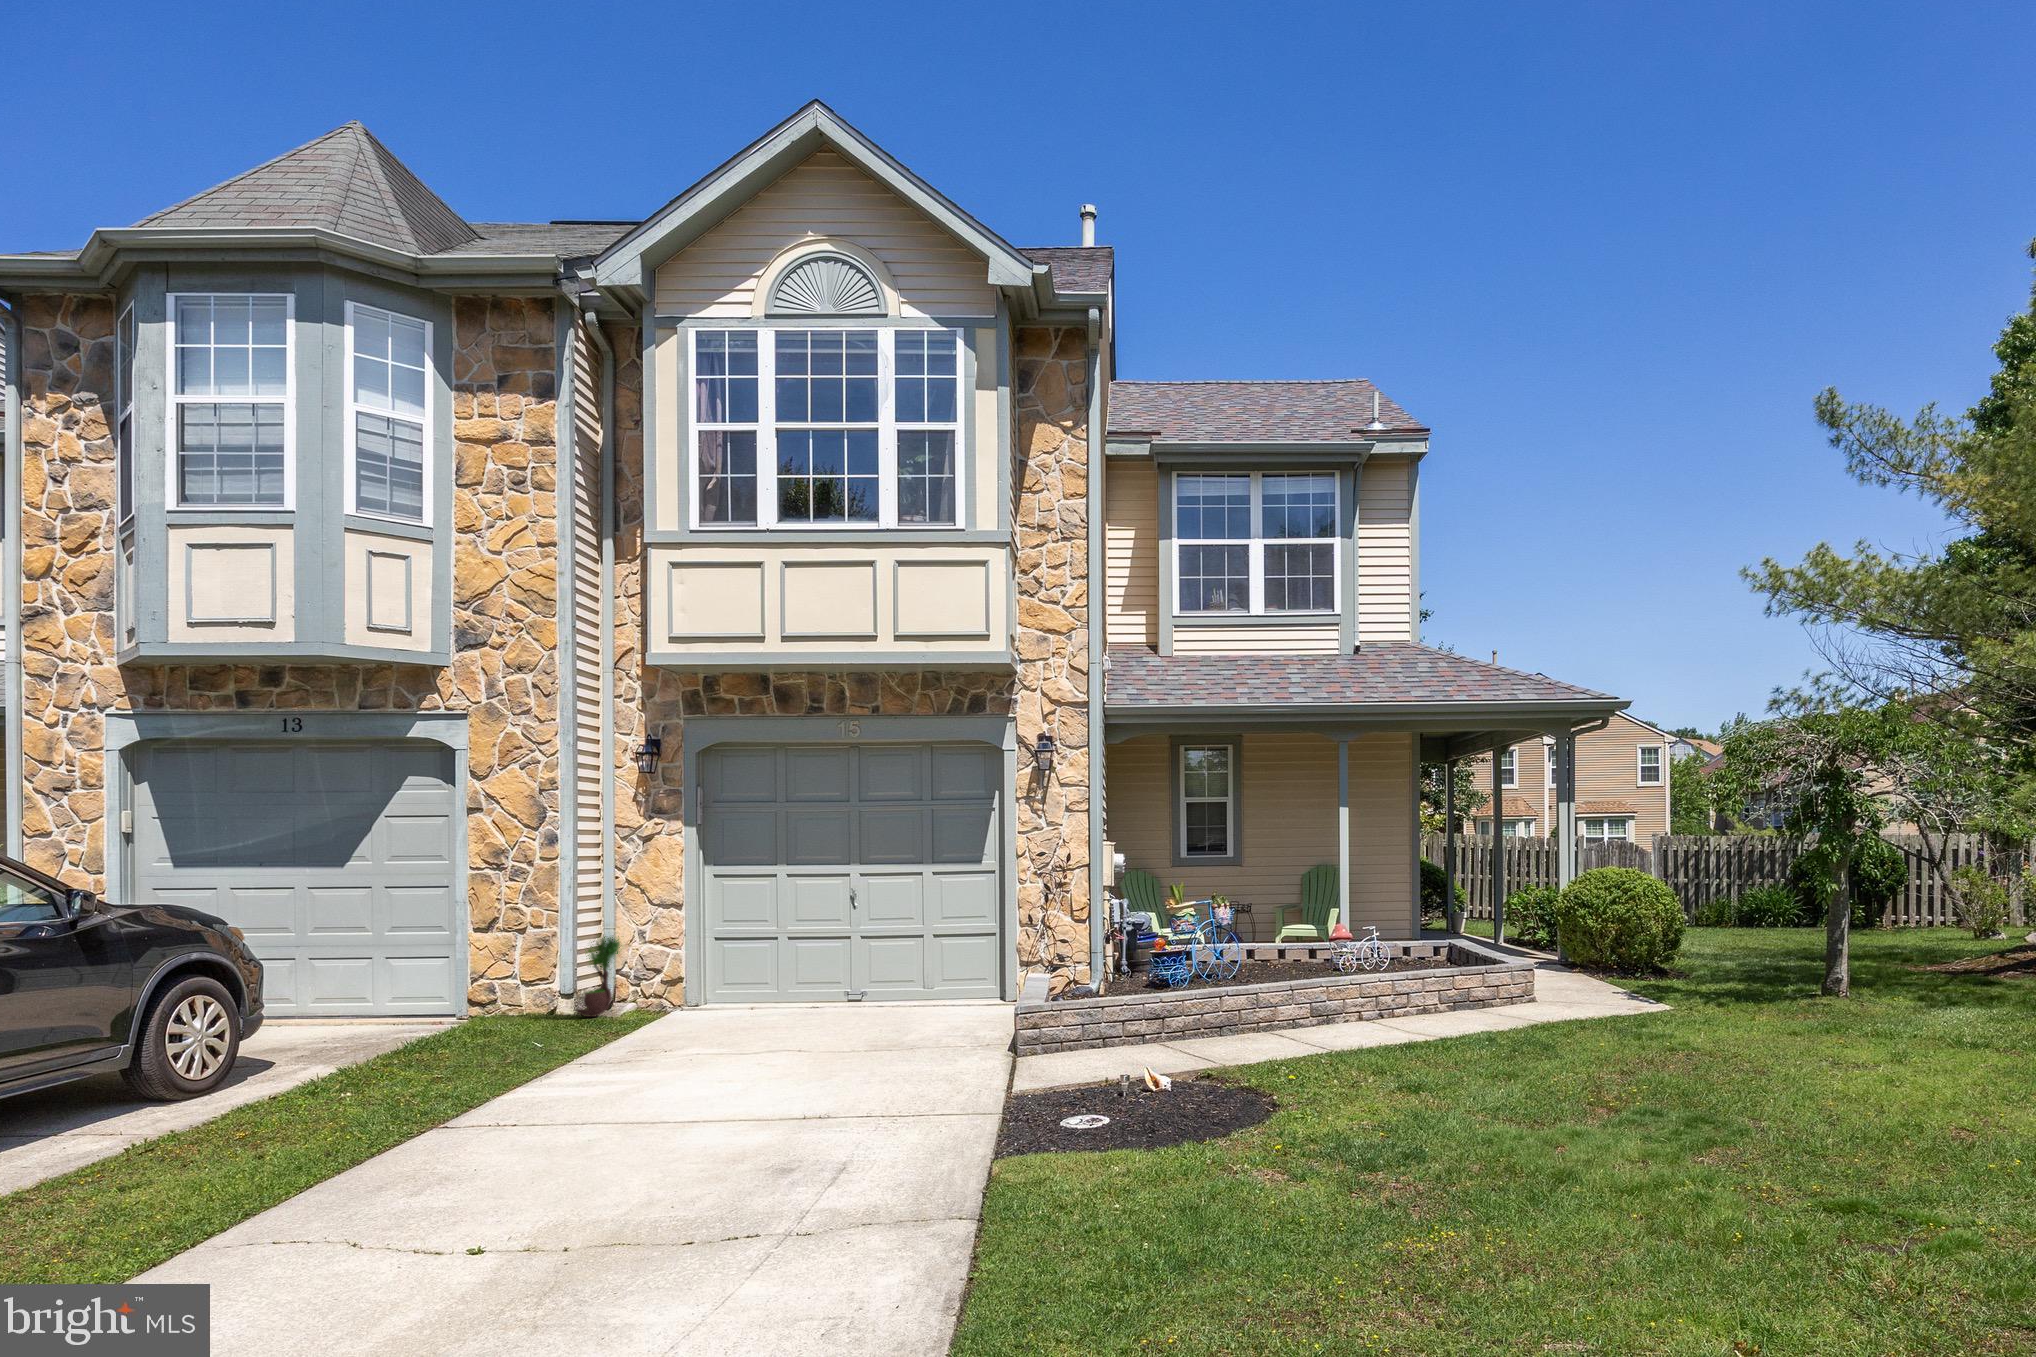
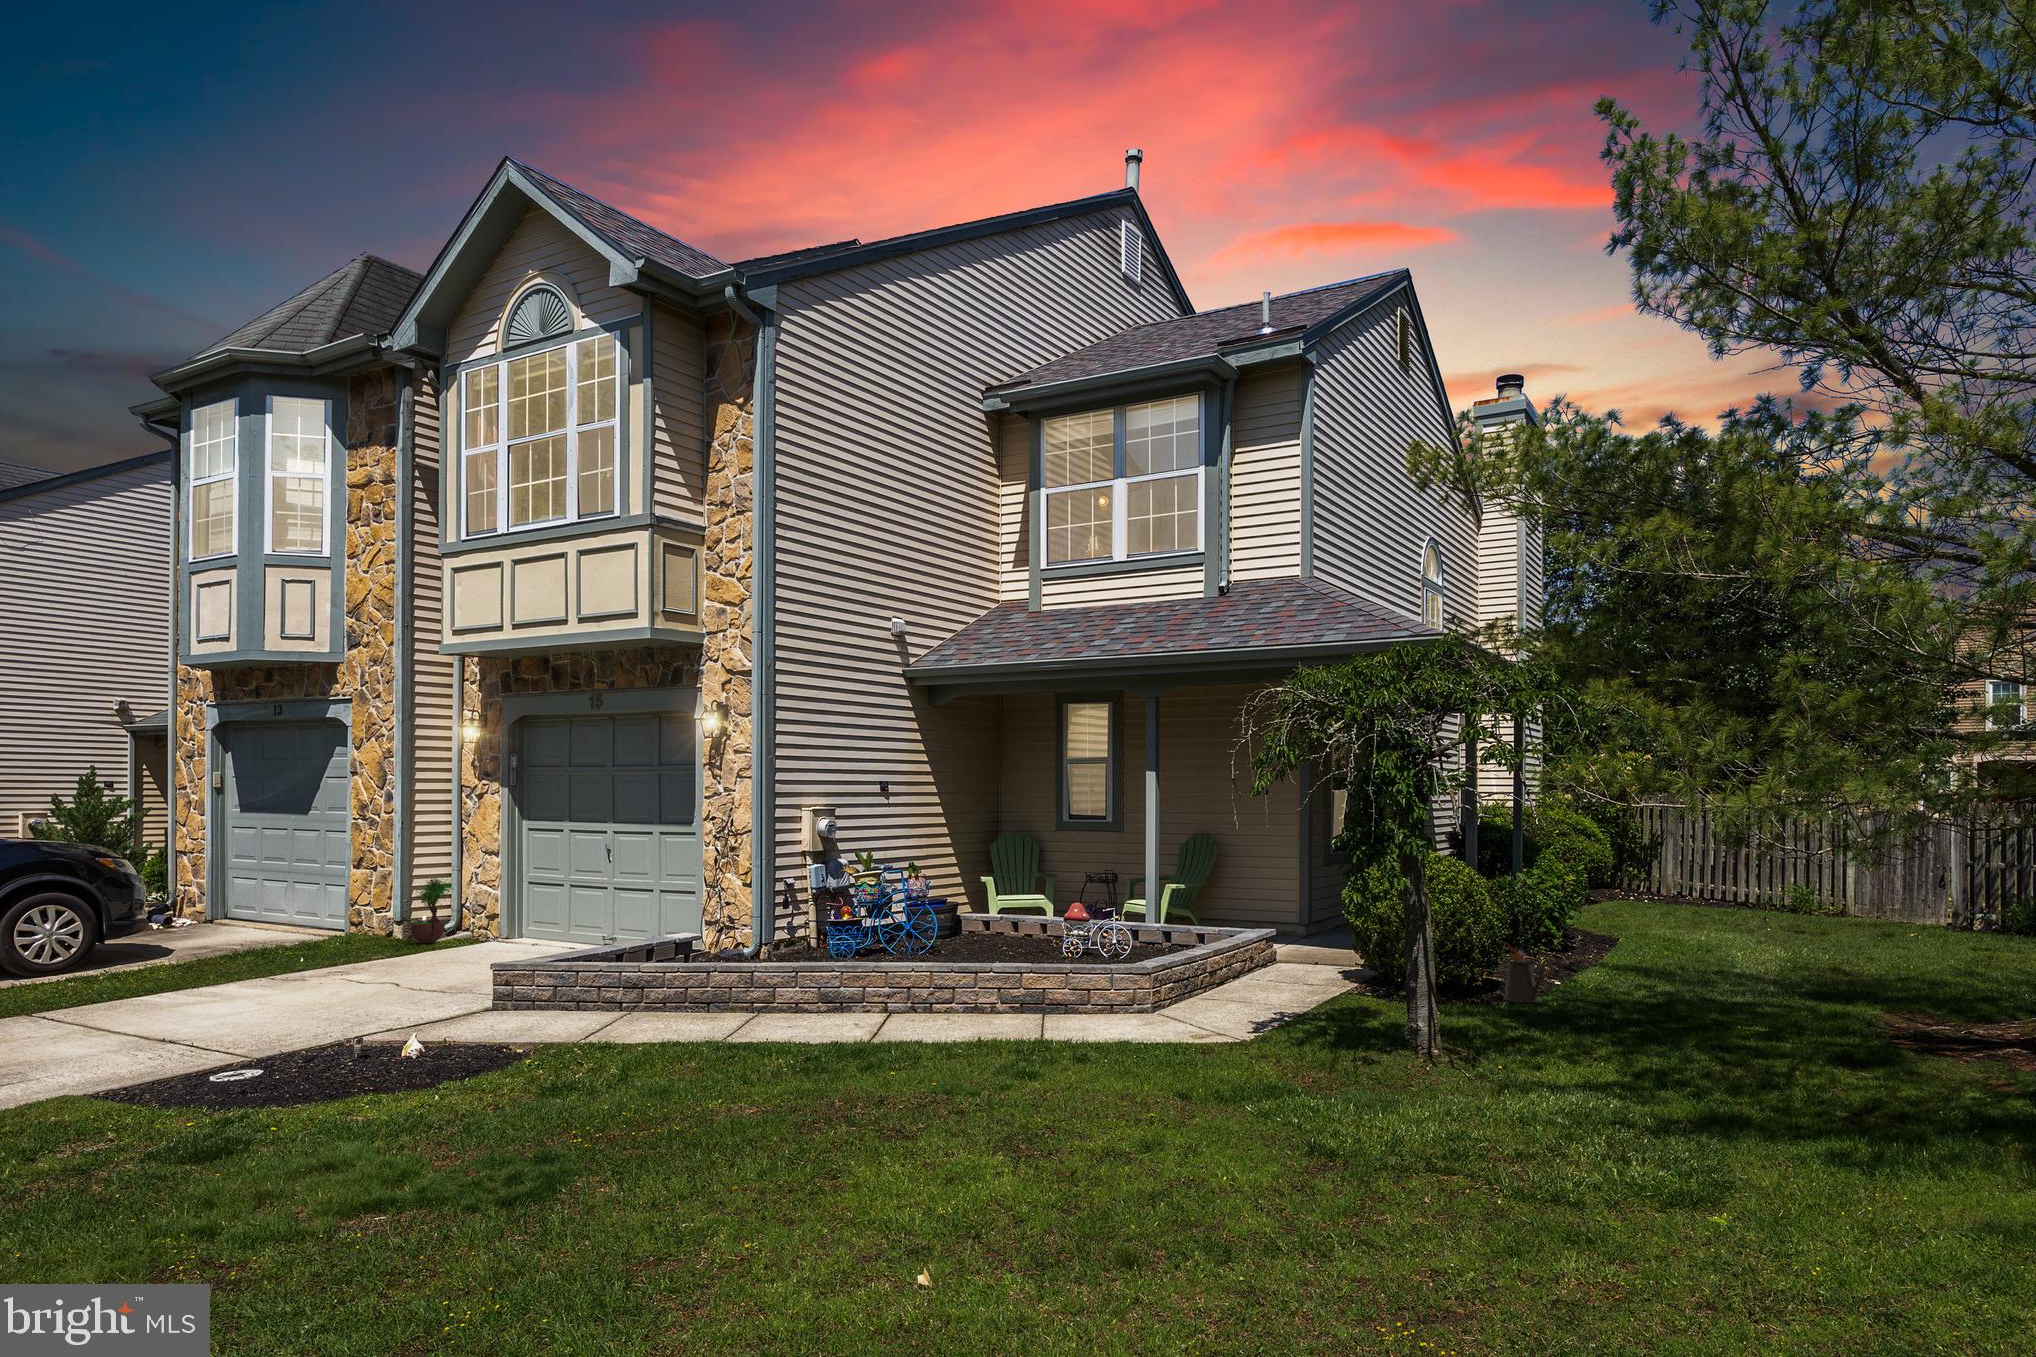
watering can: none [1668,934,1710,978] -> present [1504,949,1544,1003]

